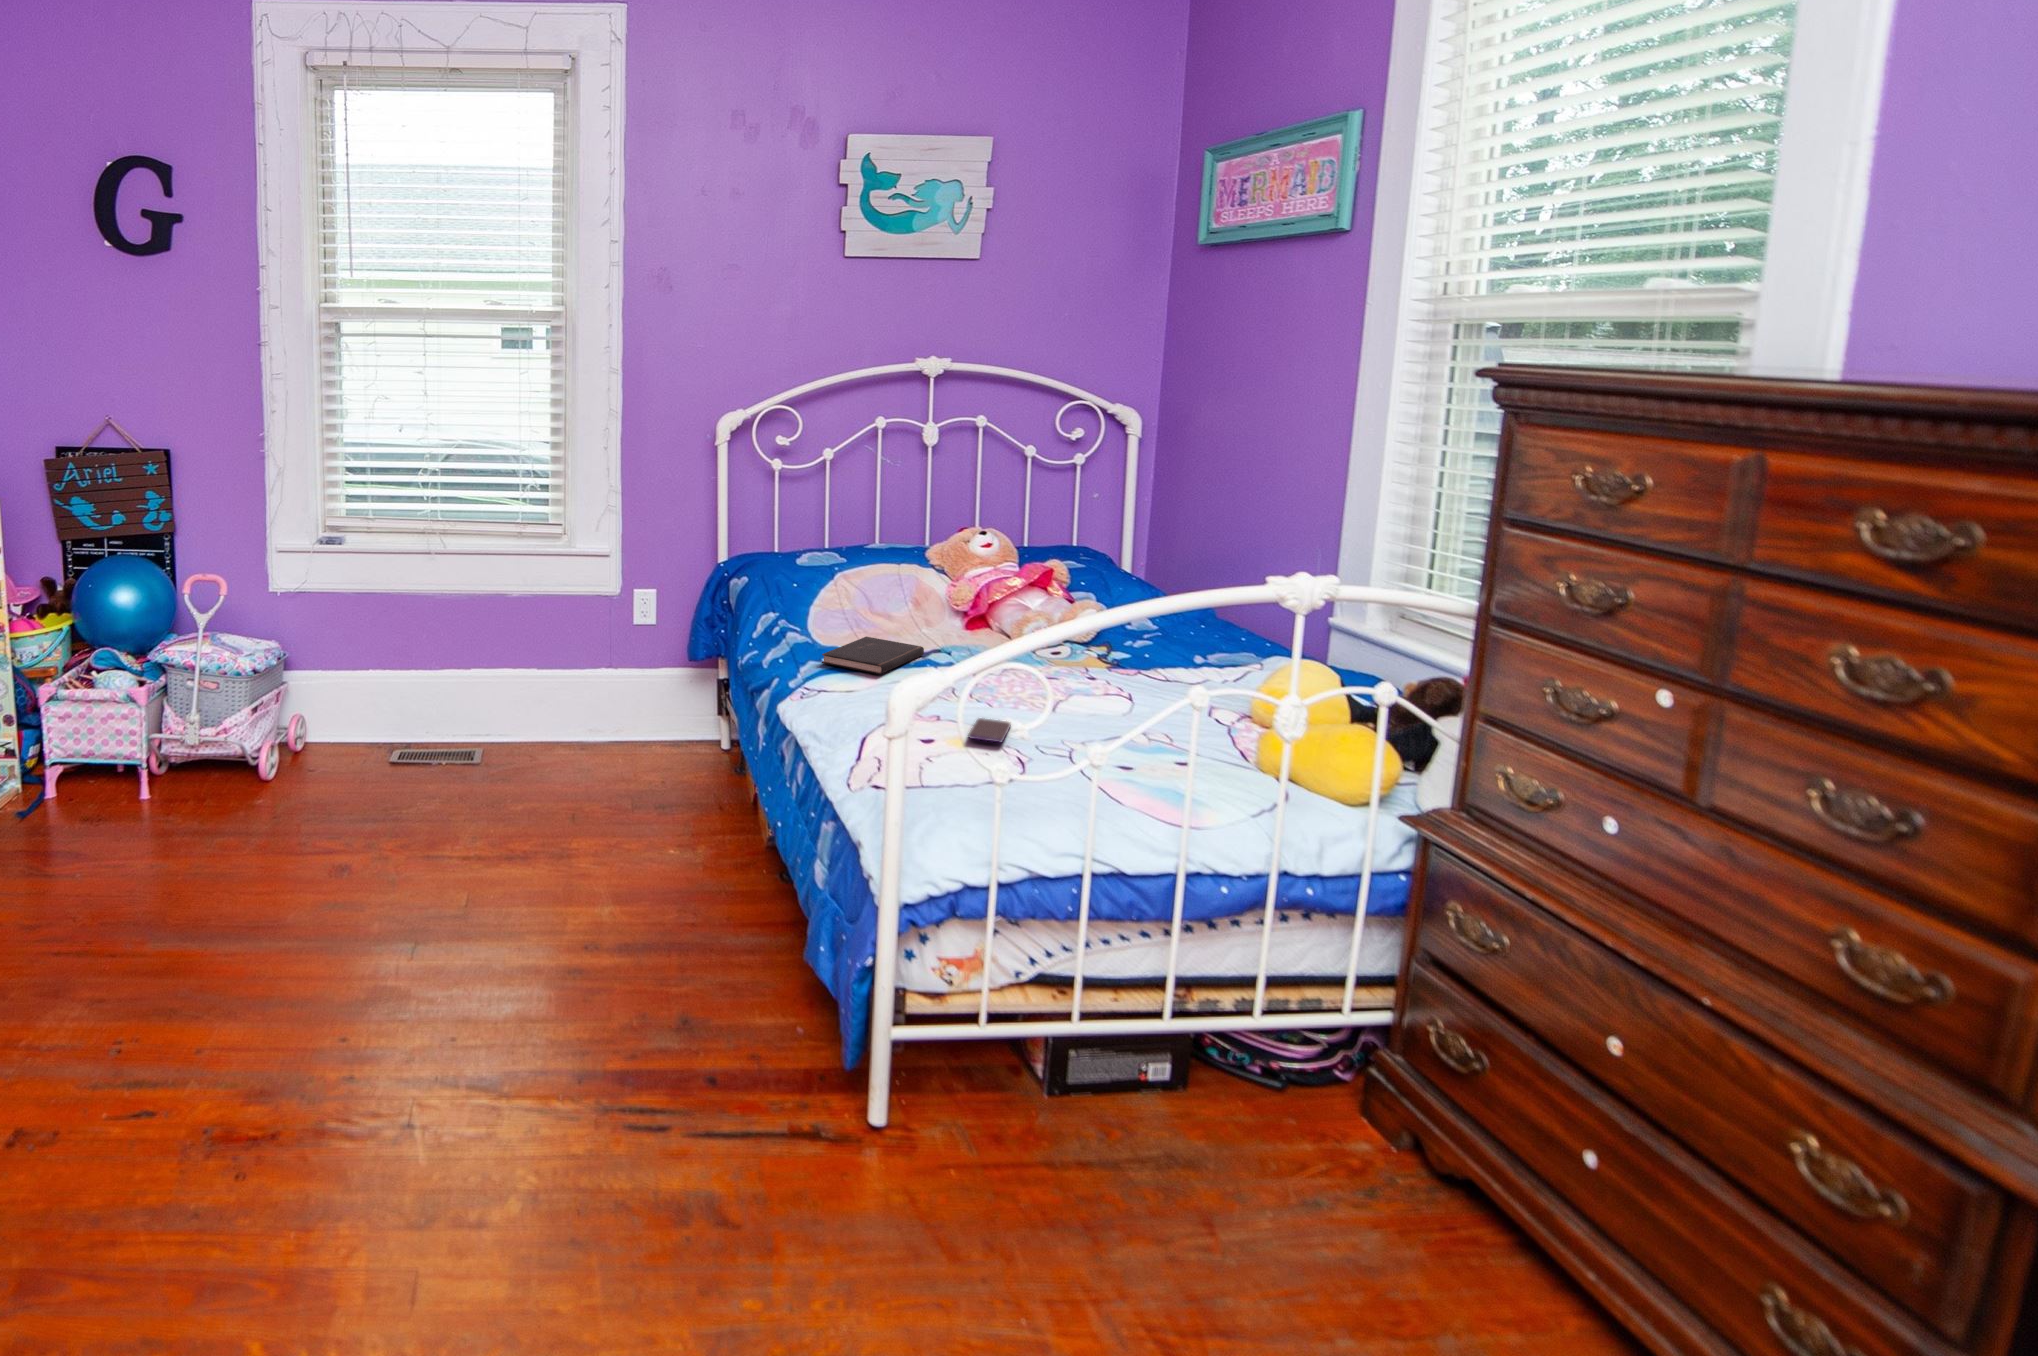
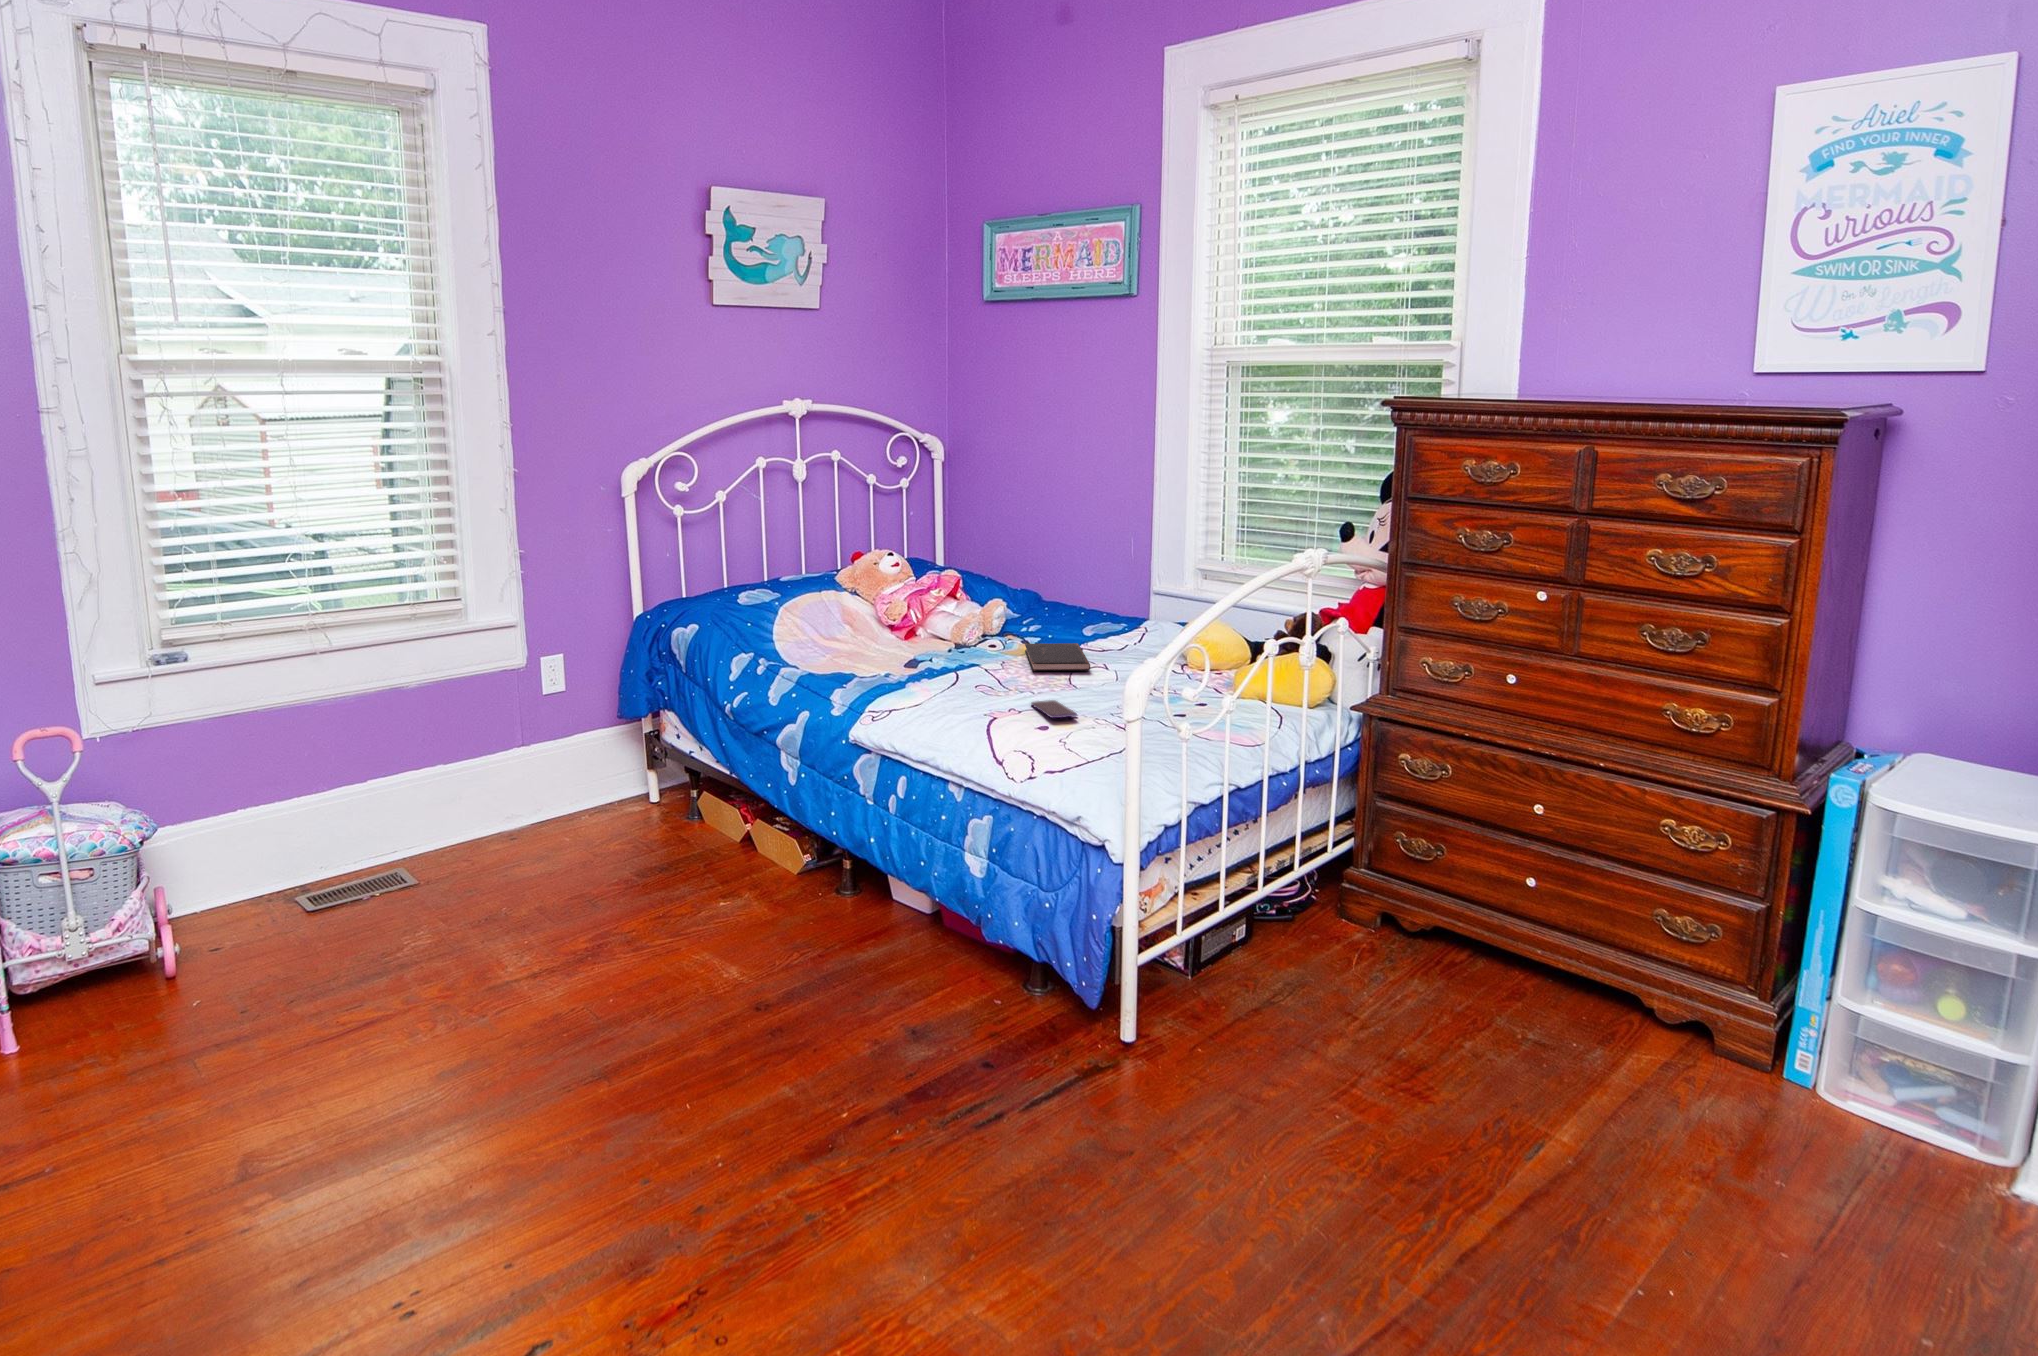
hardcover book: present [822,637,924,674] -> present [1025,643,1090,671]

